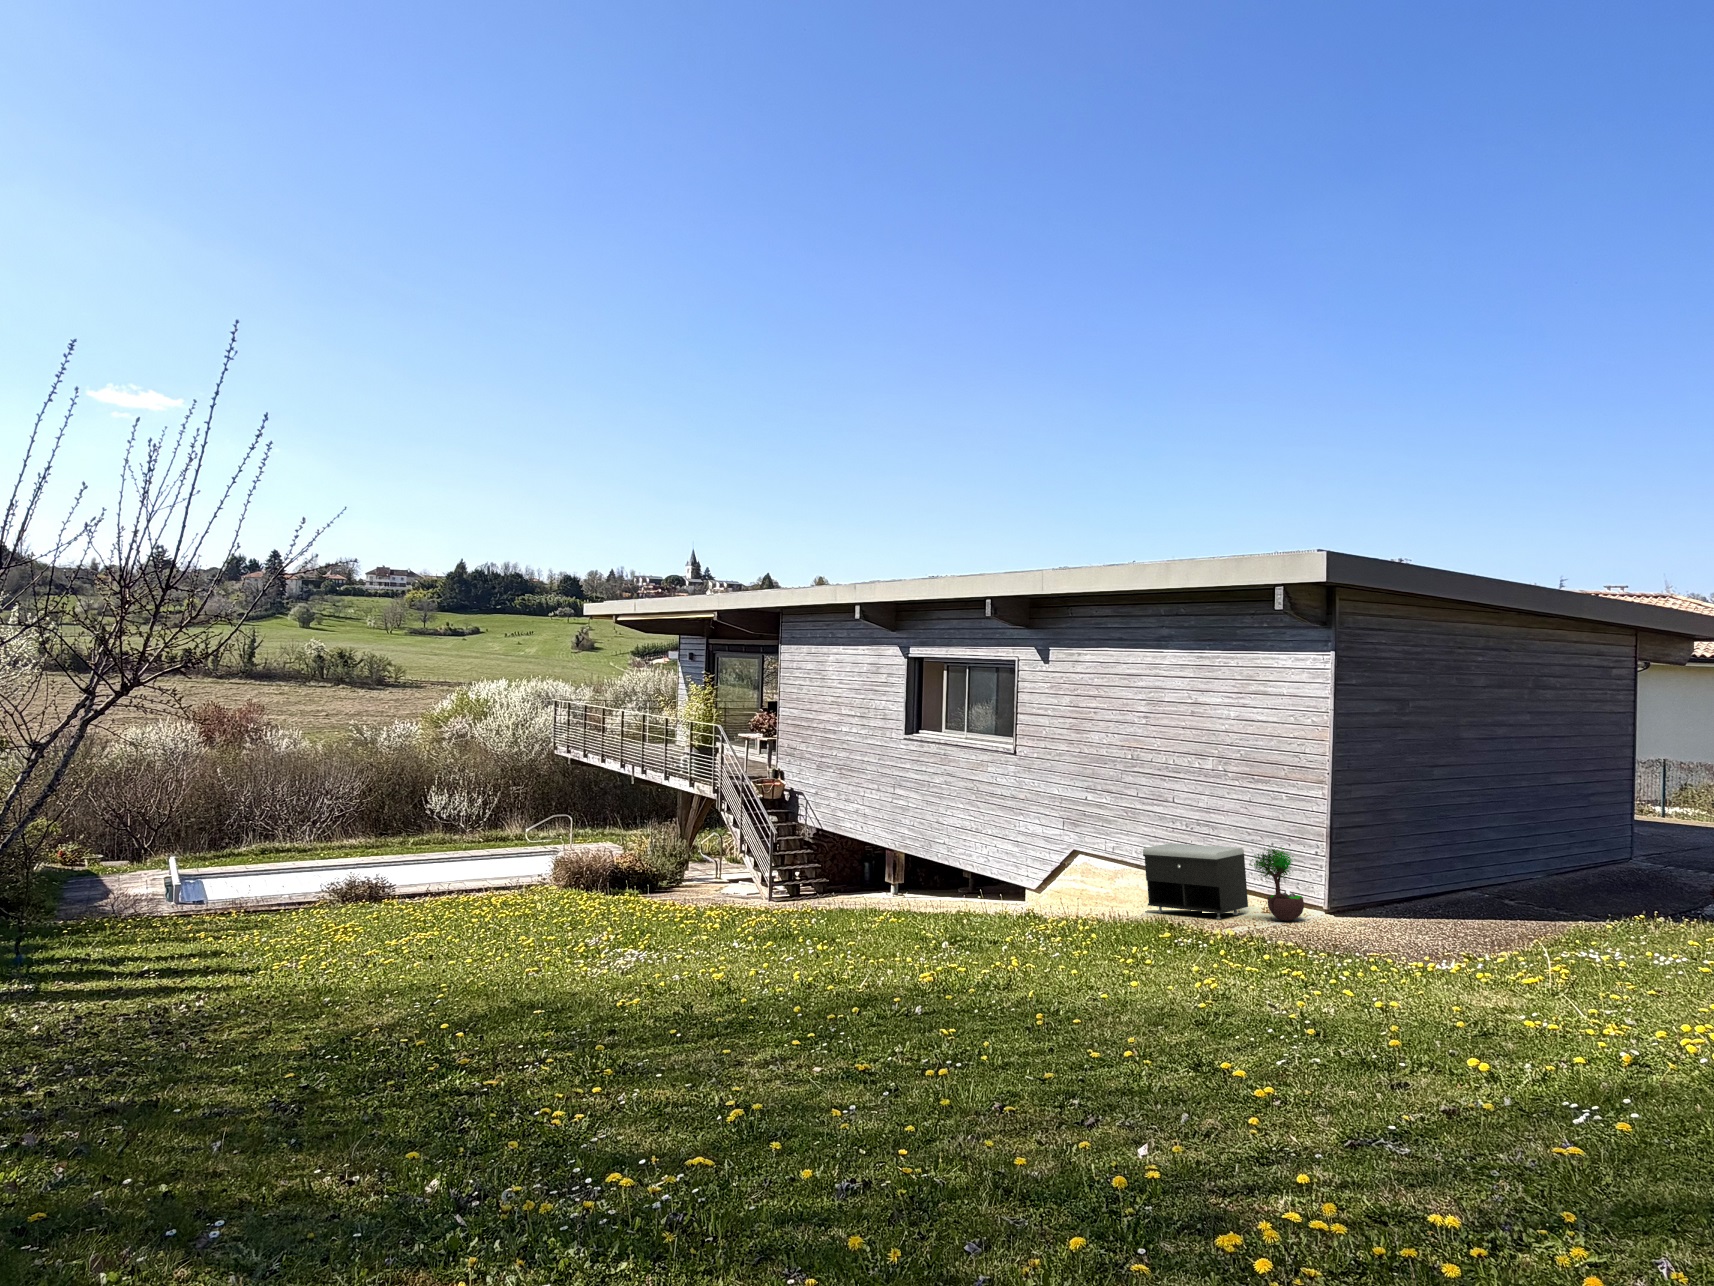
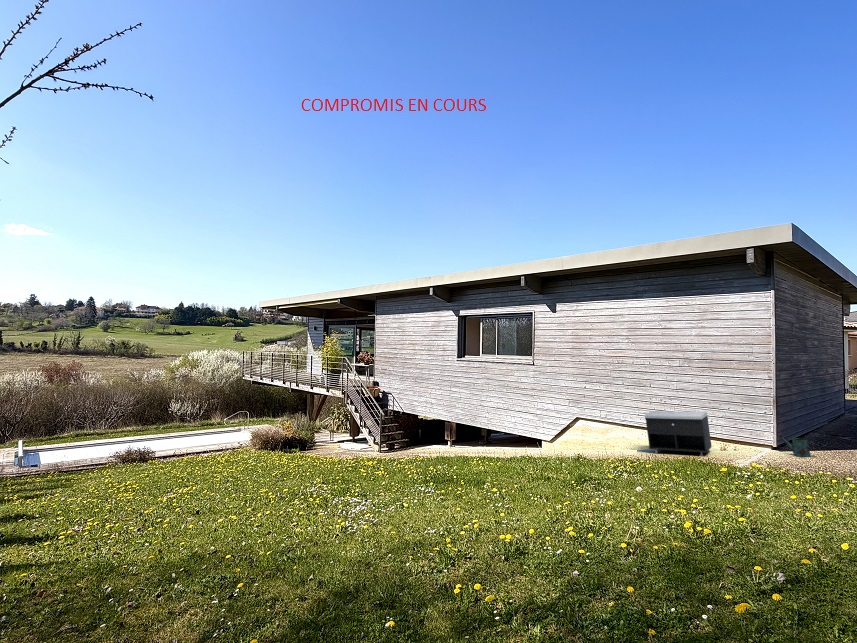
potted tree: present [1251,845,1304,921] -> none [724,407,759,455]
watering can: none [1337,890,1377,927] -> present [779,435,814,457]

